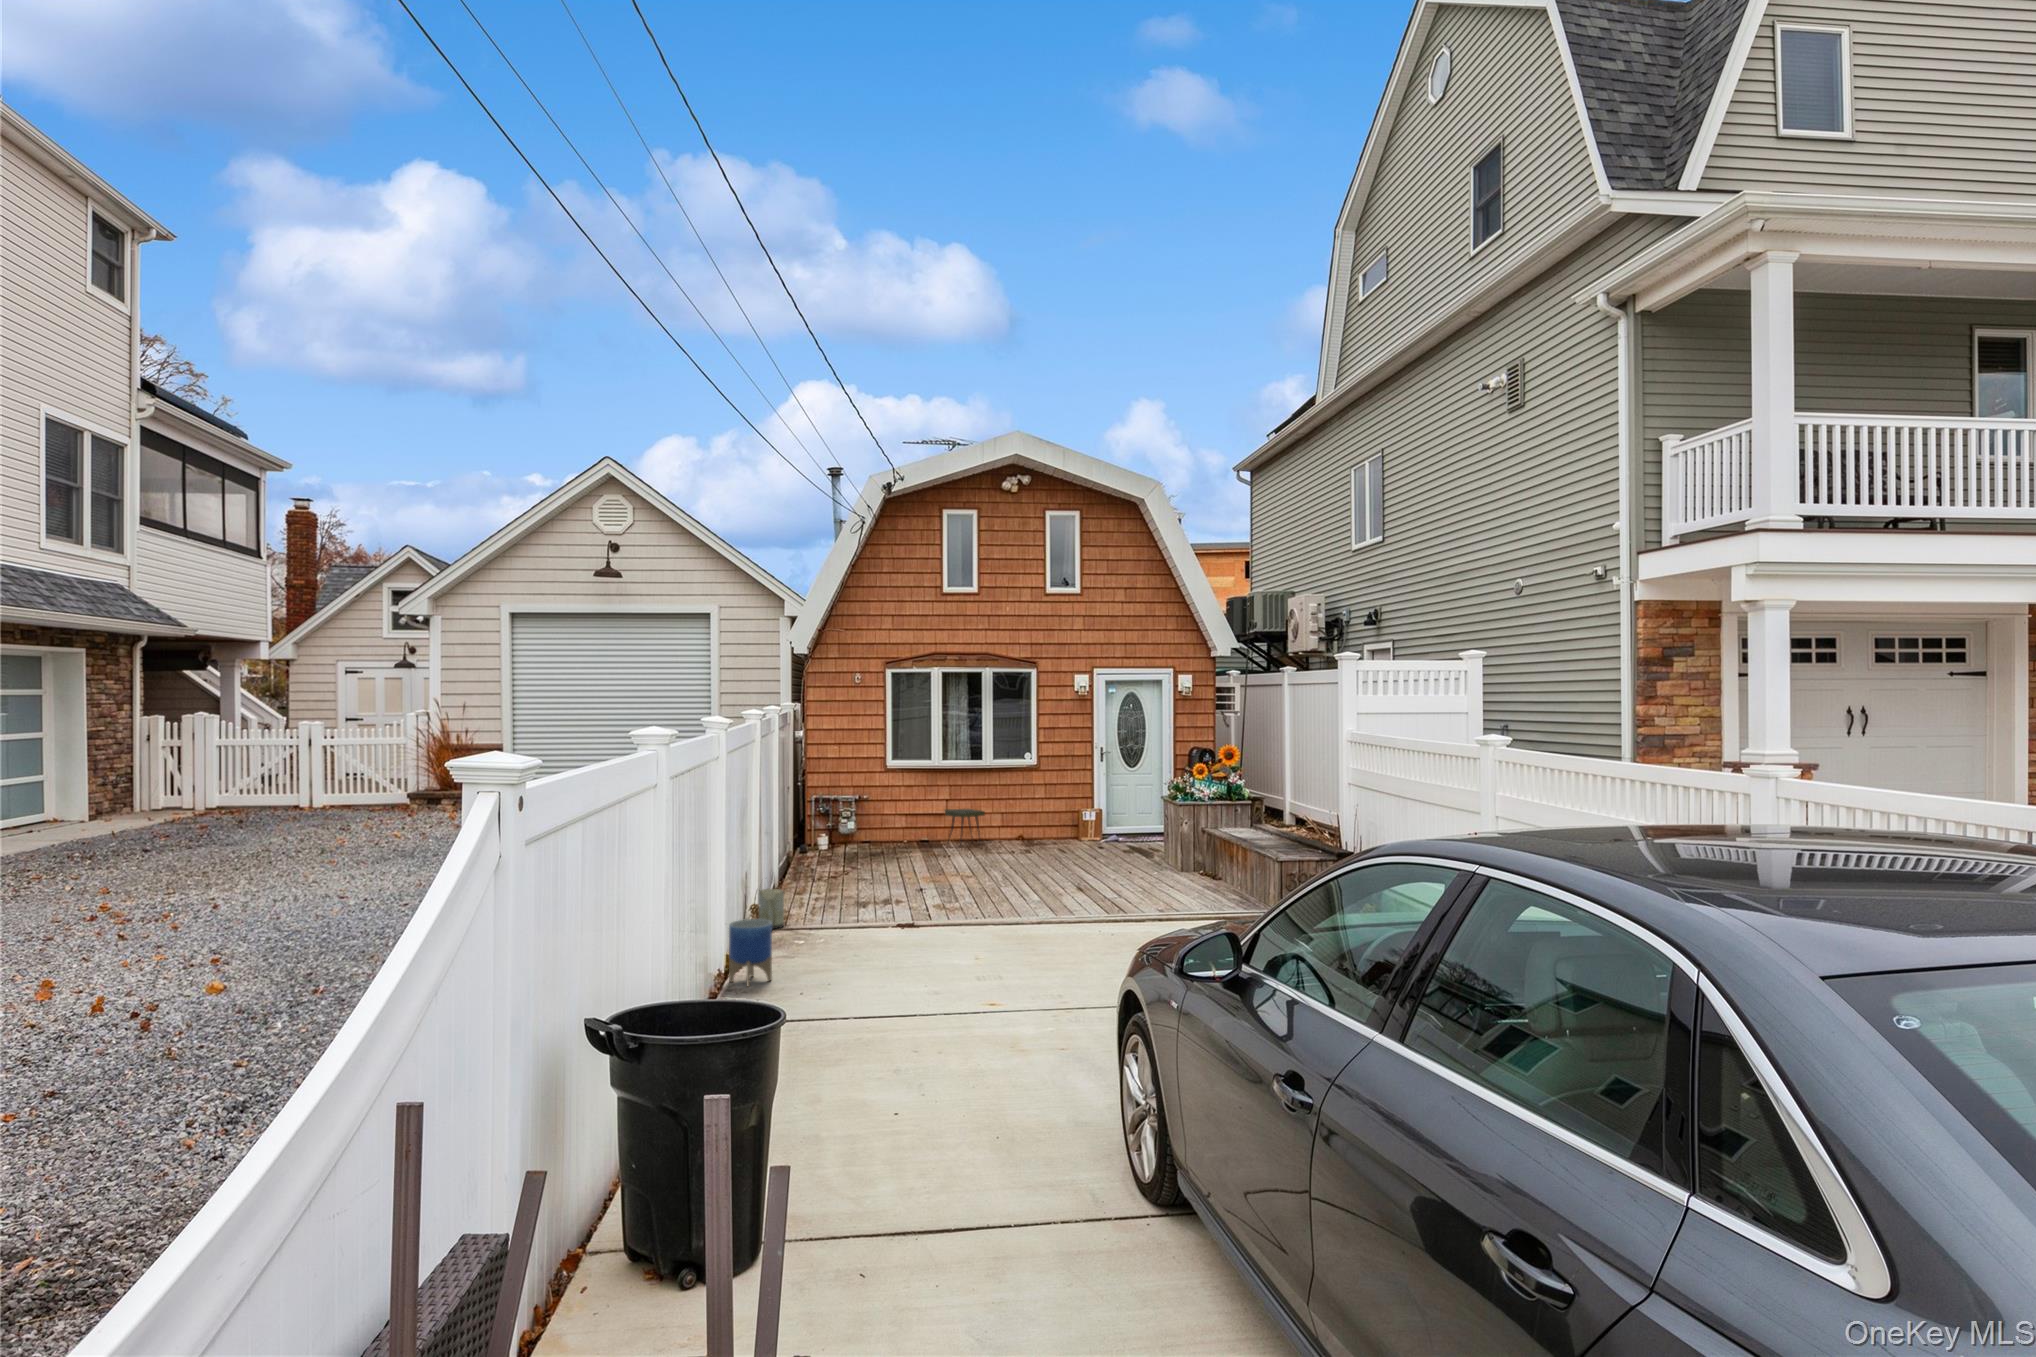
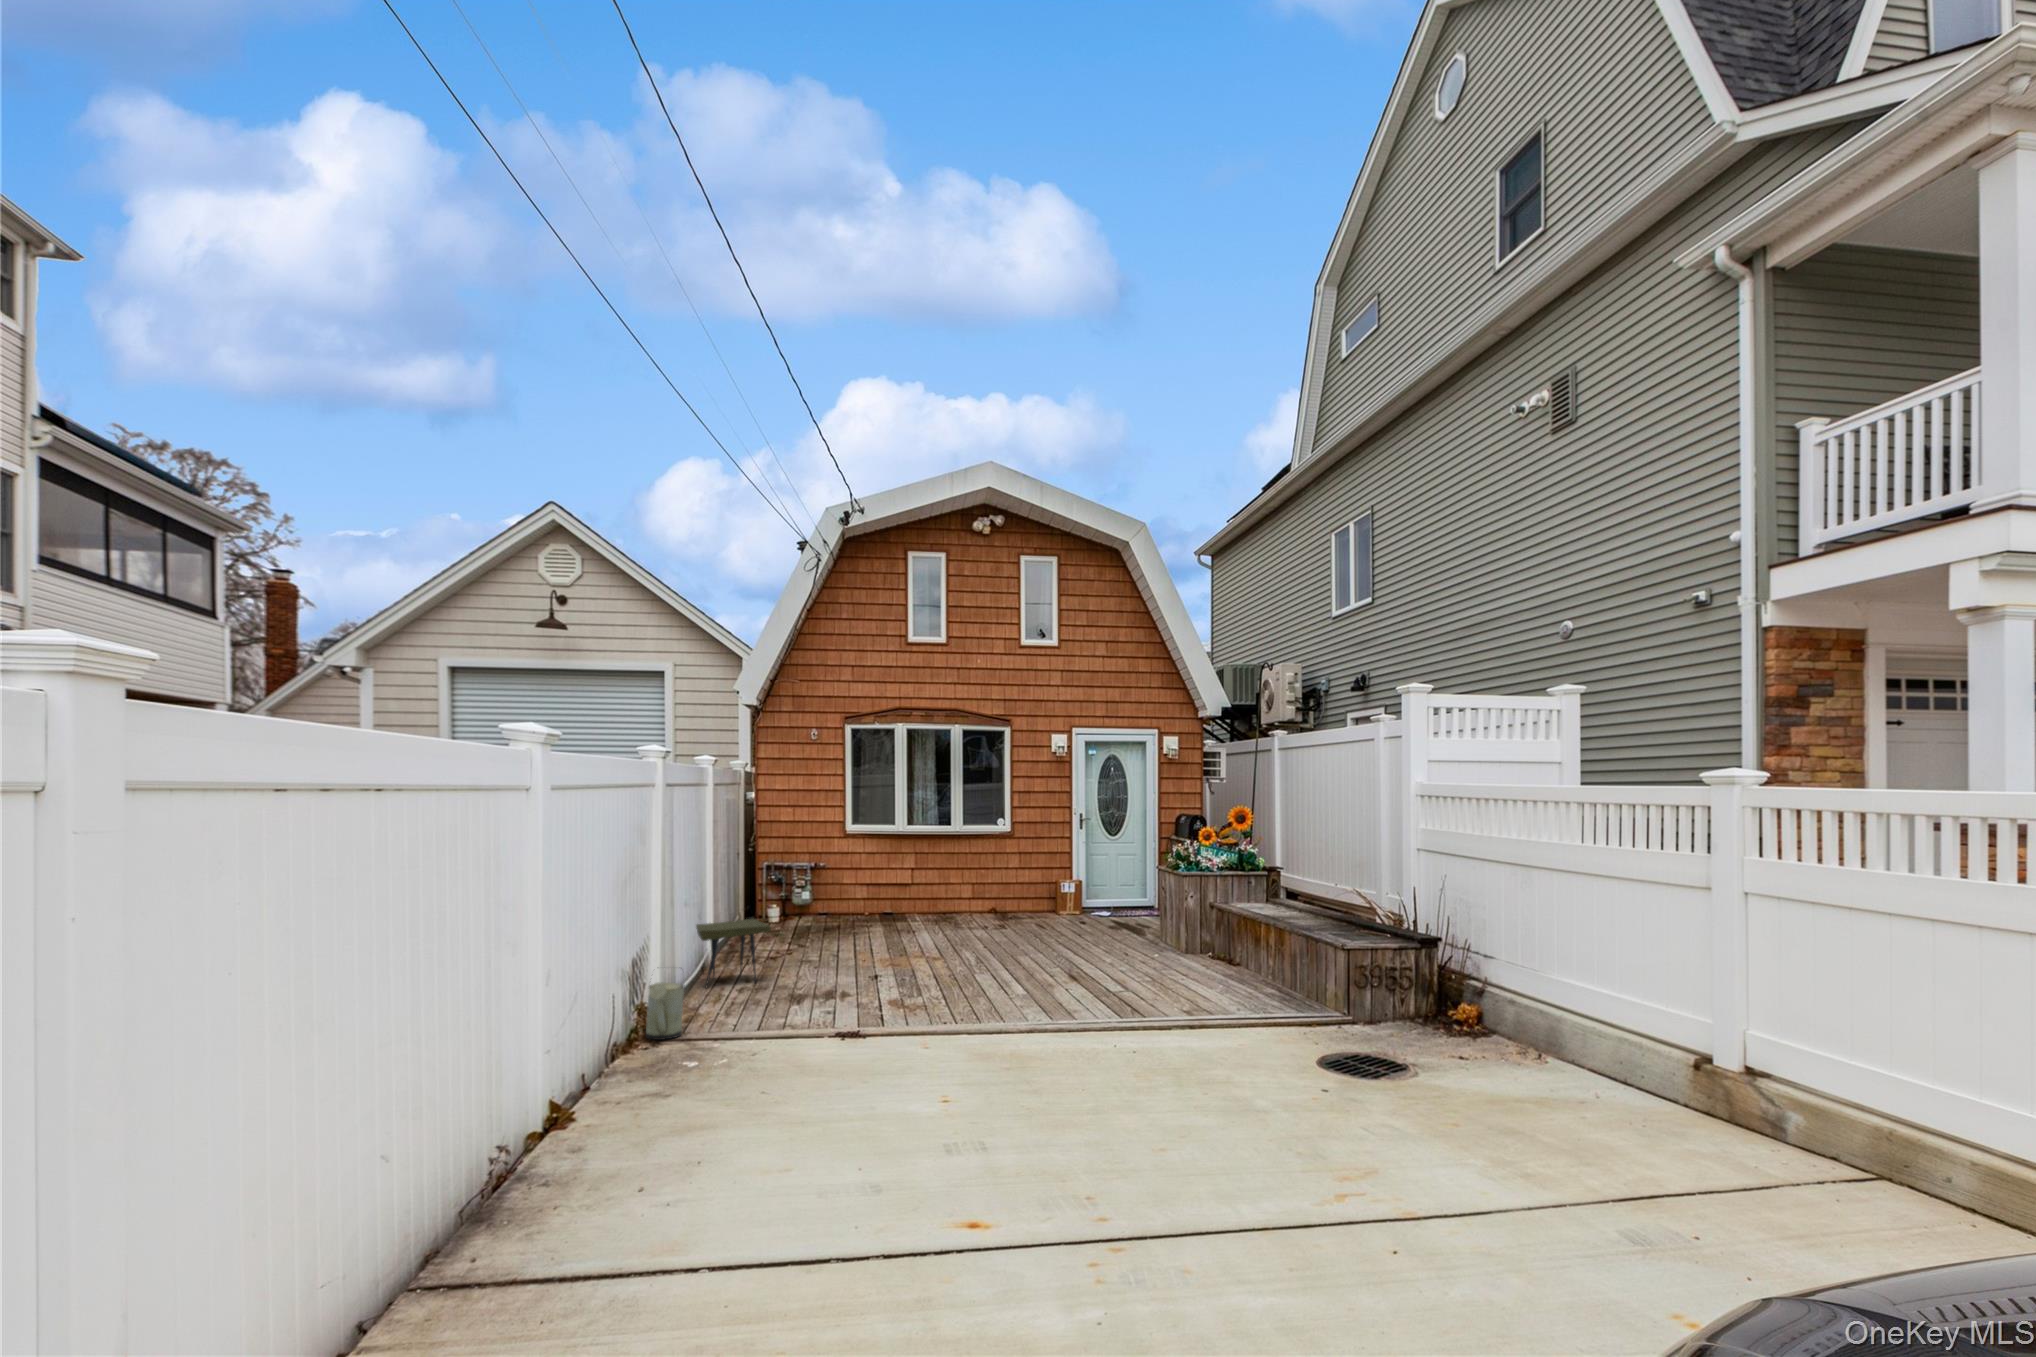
side table: present [945,809,985,842] -> present [696,919,771,985]
planter: present [729,919,772,987] -> none [550,1040,626,1157]

